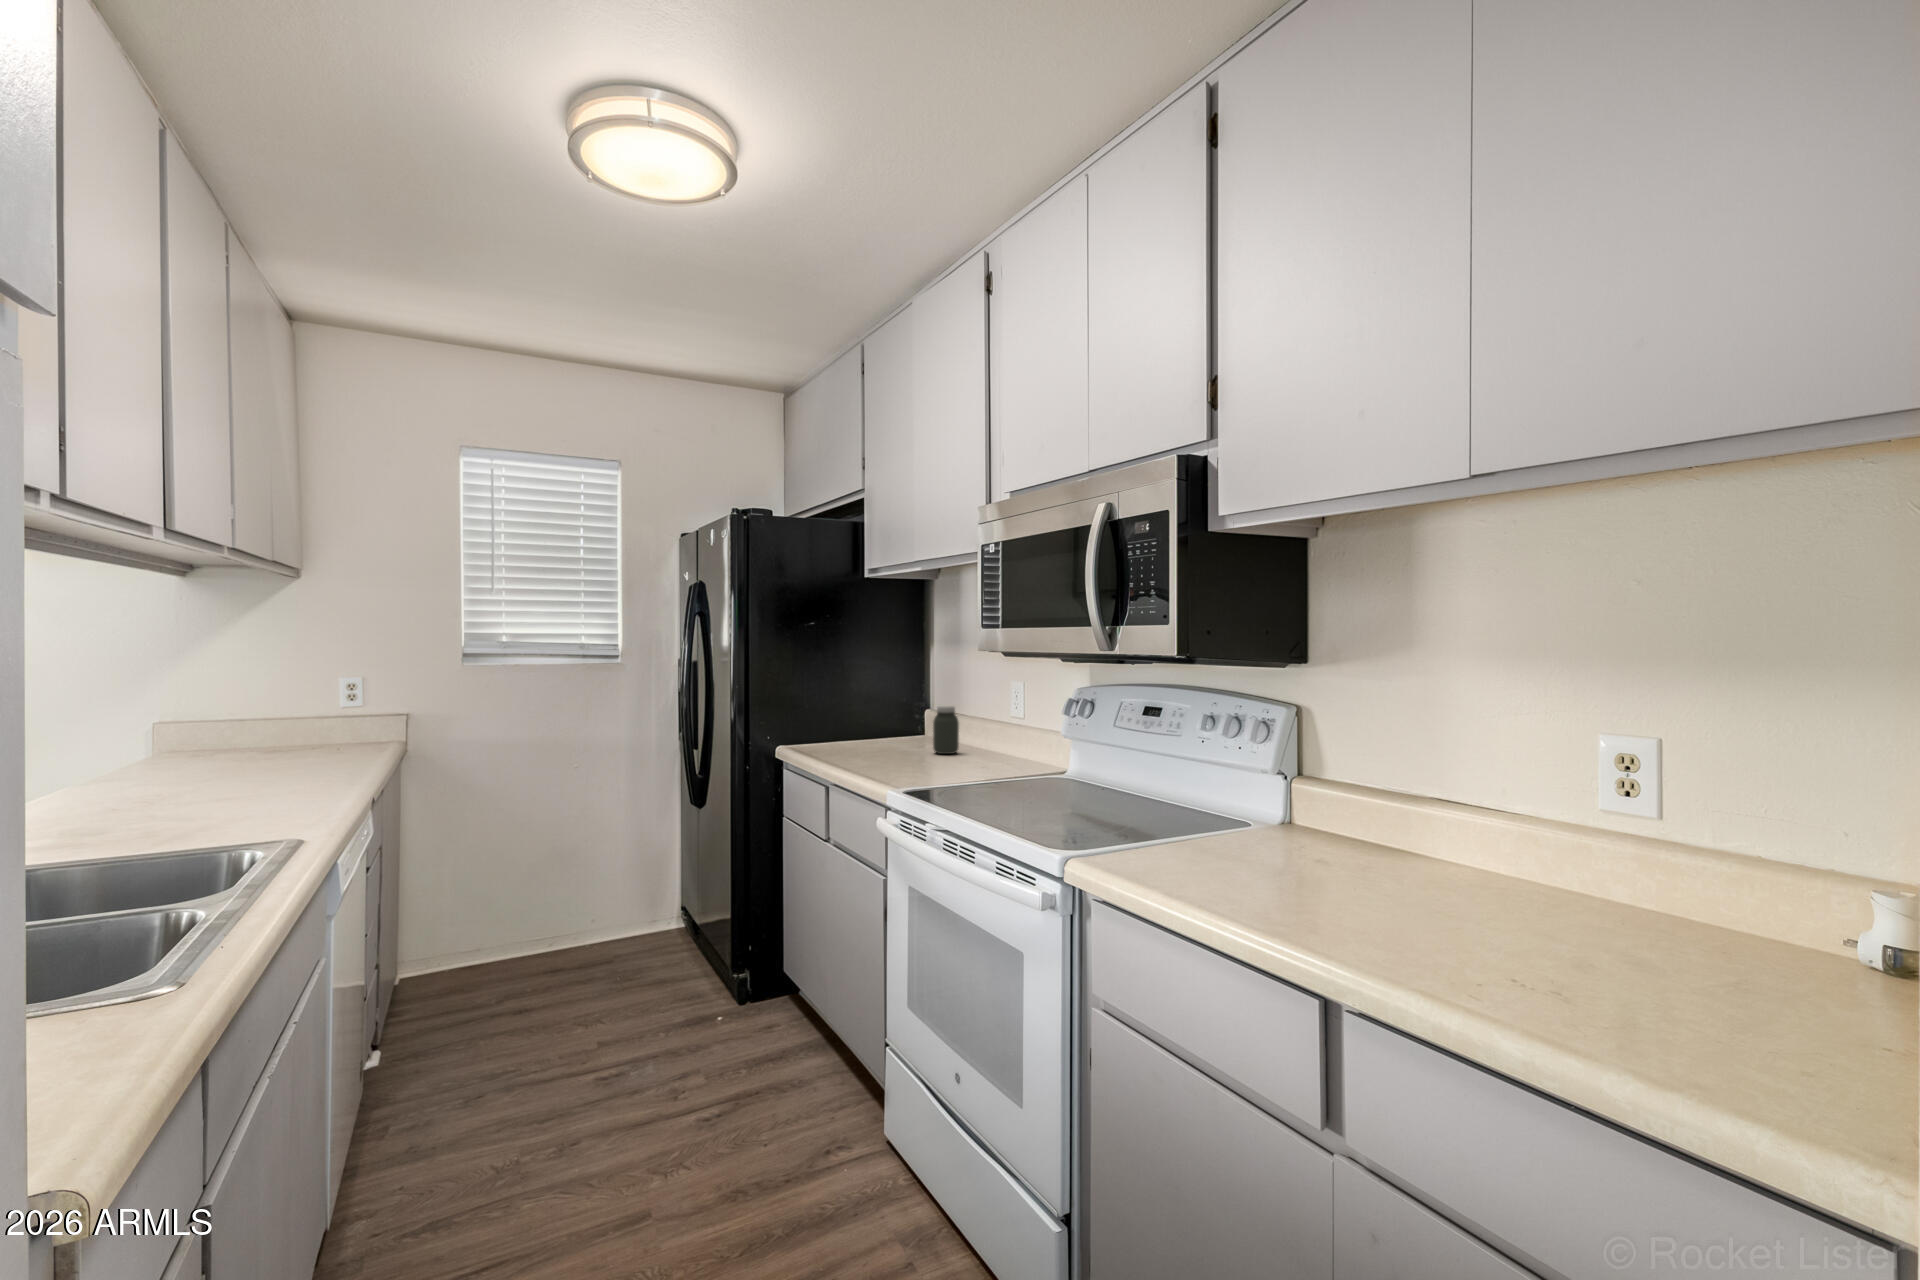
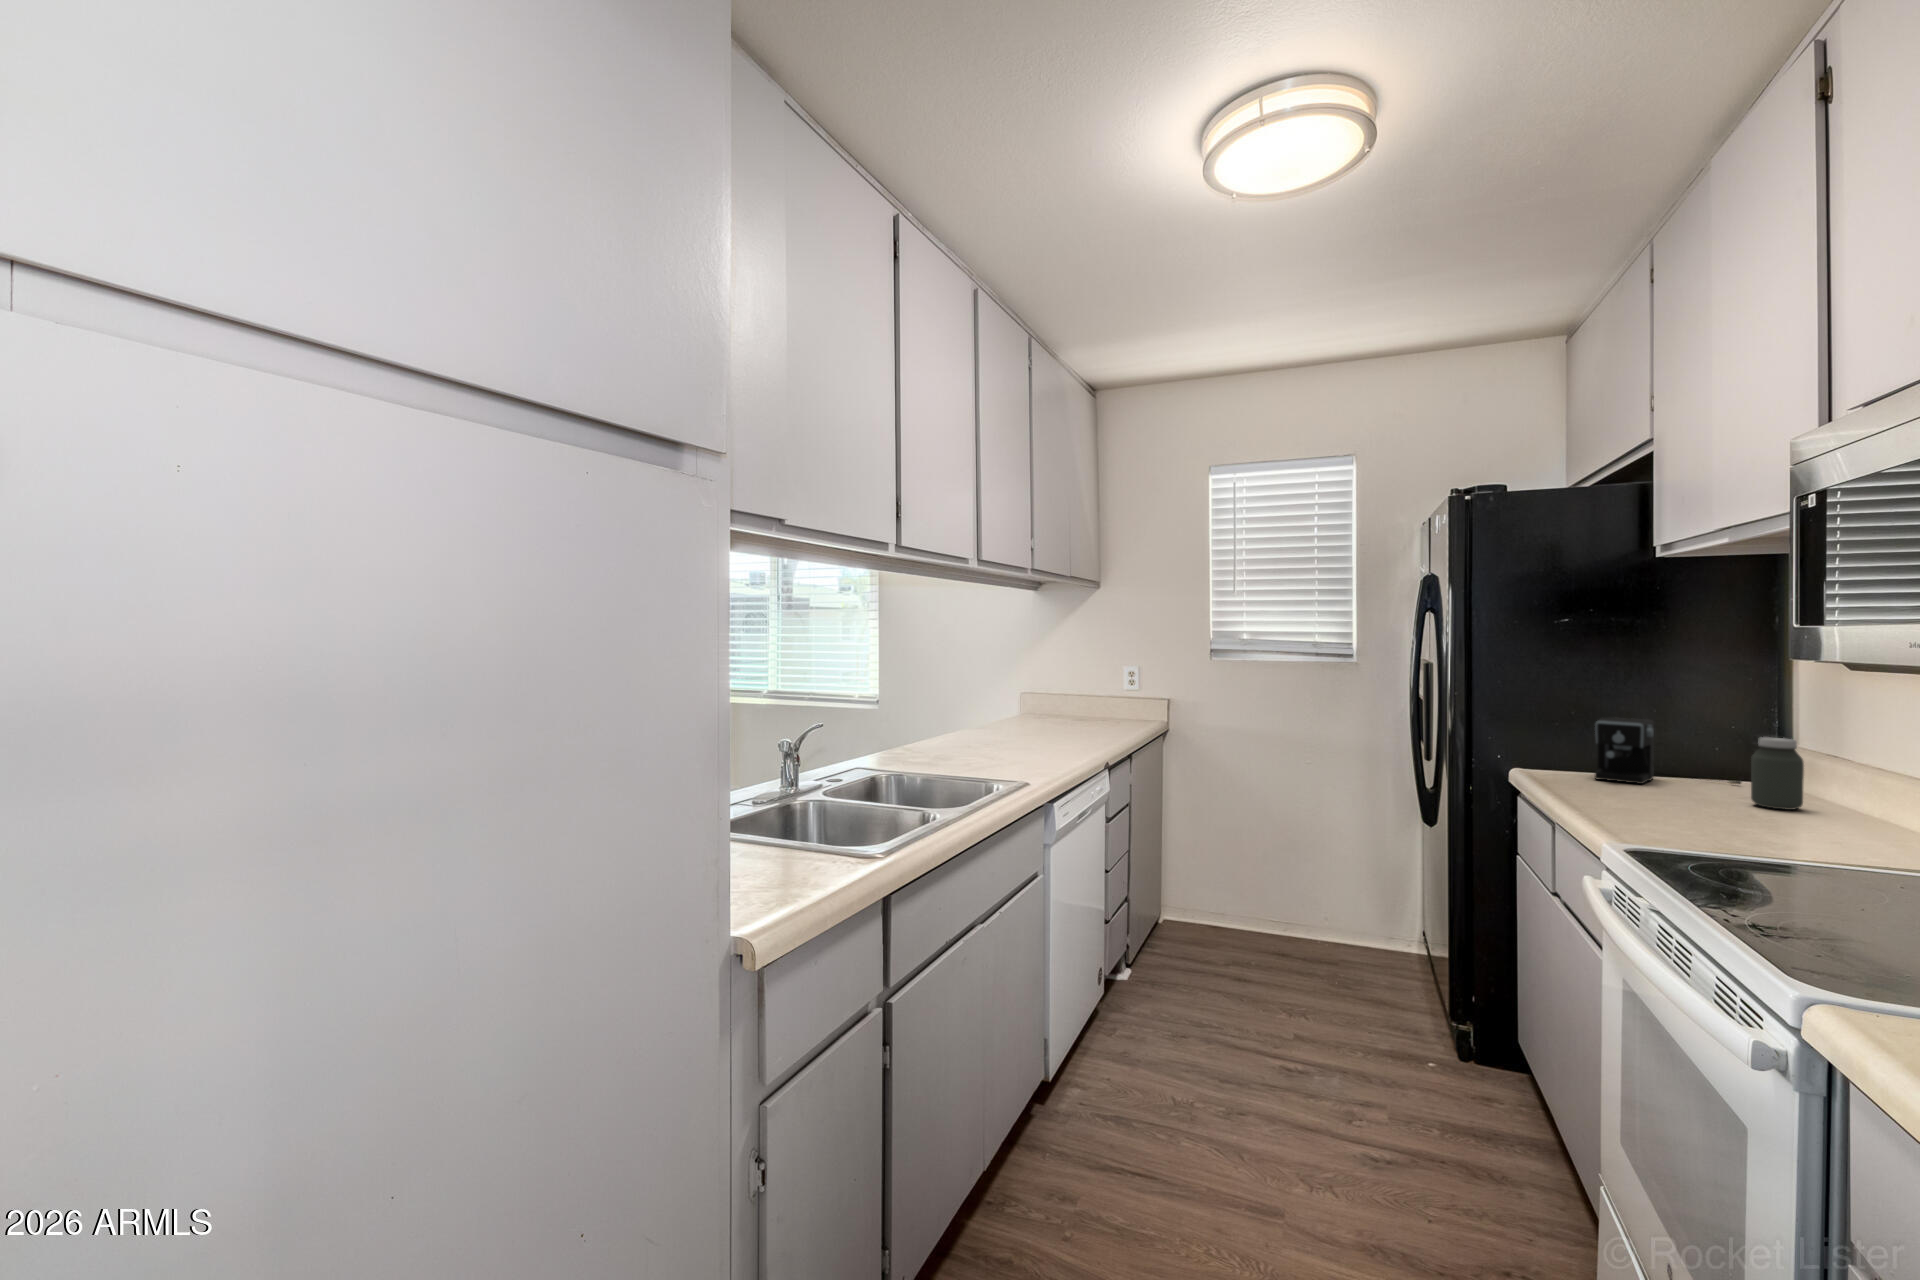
coffee maker: none [838,700,917,749] -> present [1595,718,1741,784]

